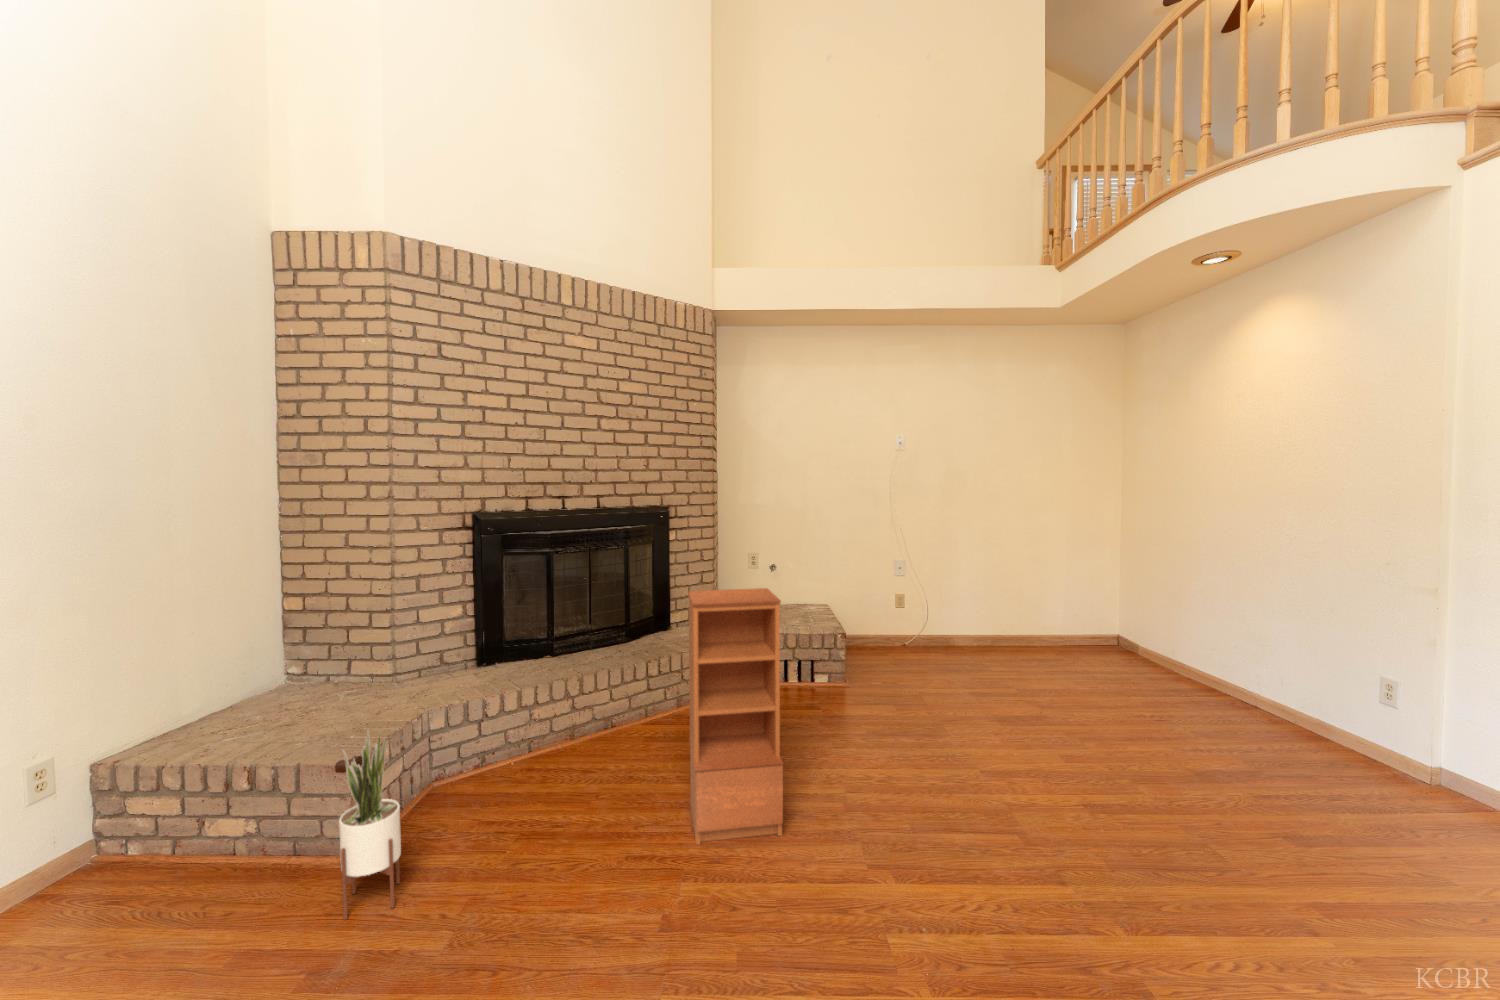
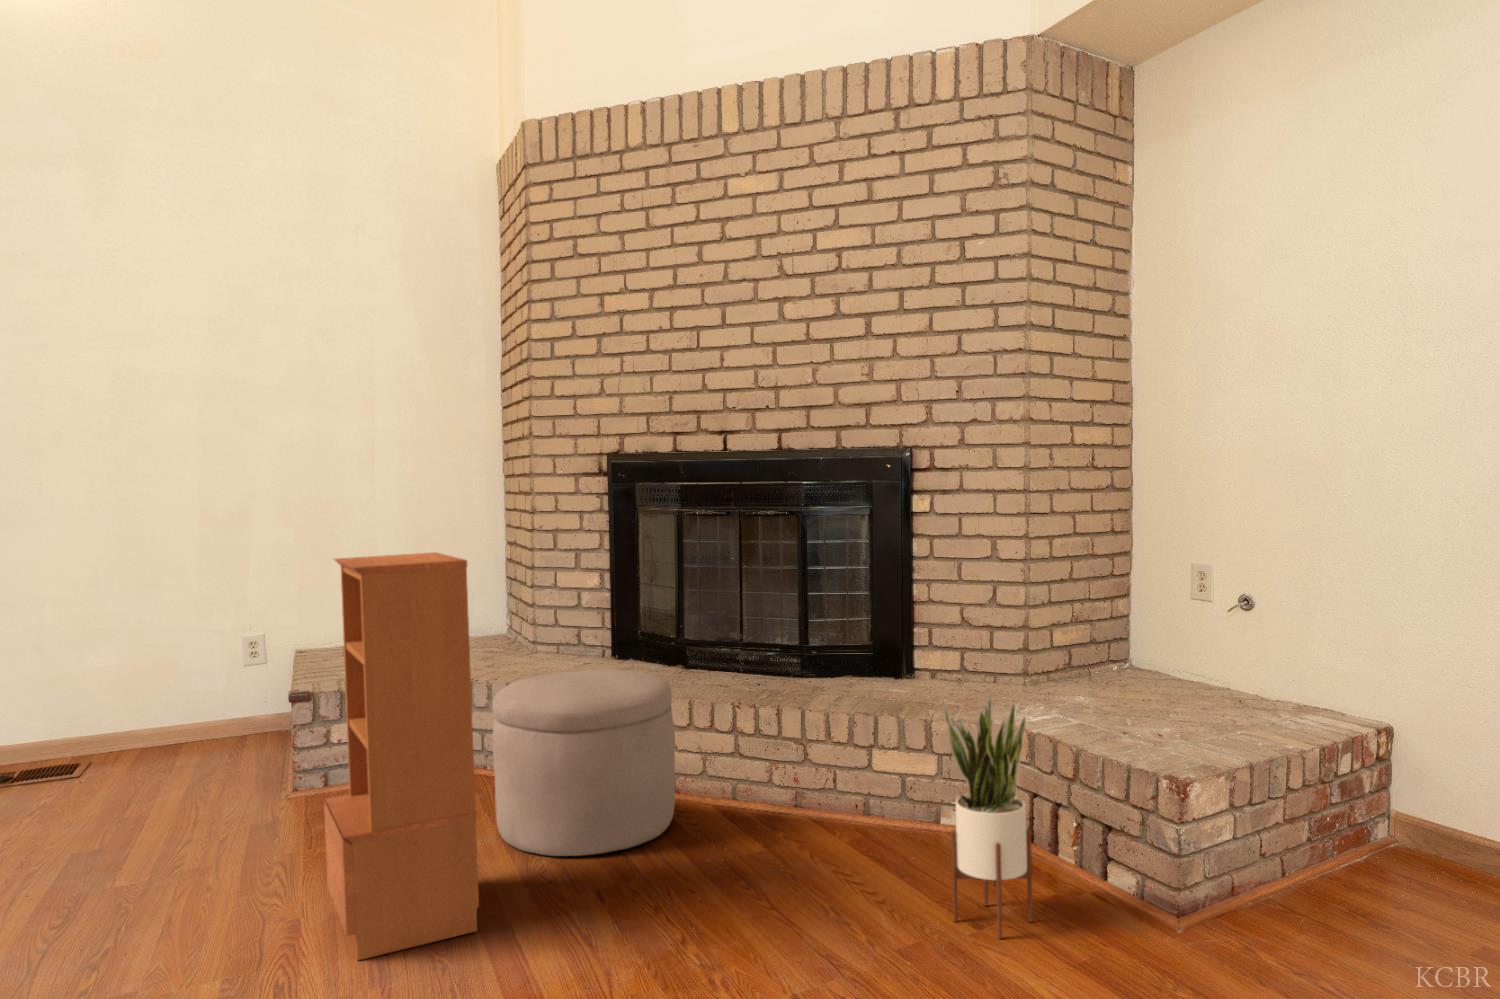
ottoman: none [574,653,692,784] -> present [492,669,675,856]
potted plant: present [339,730,401,920] -> present [941,692,1033,939]

